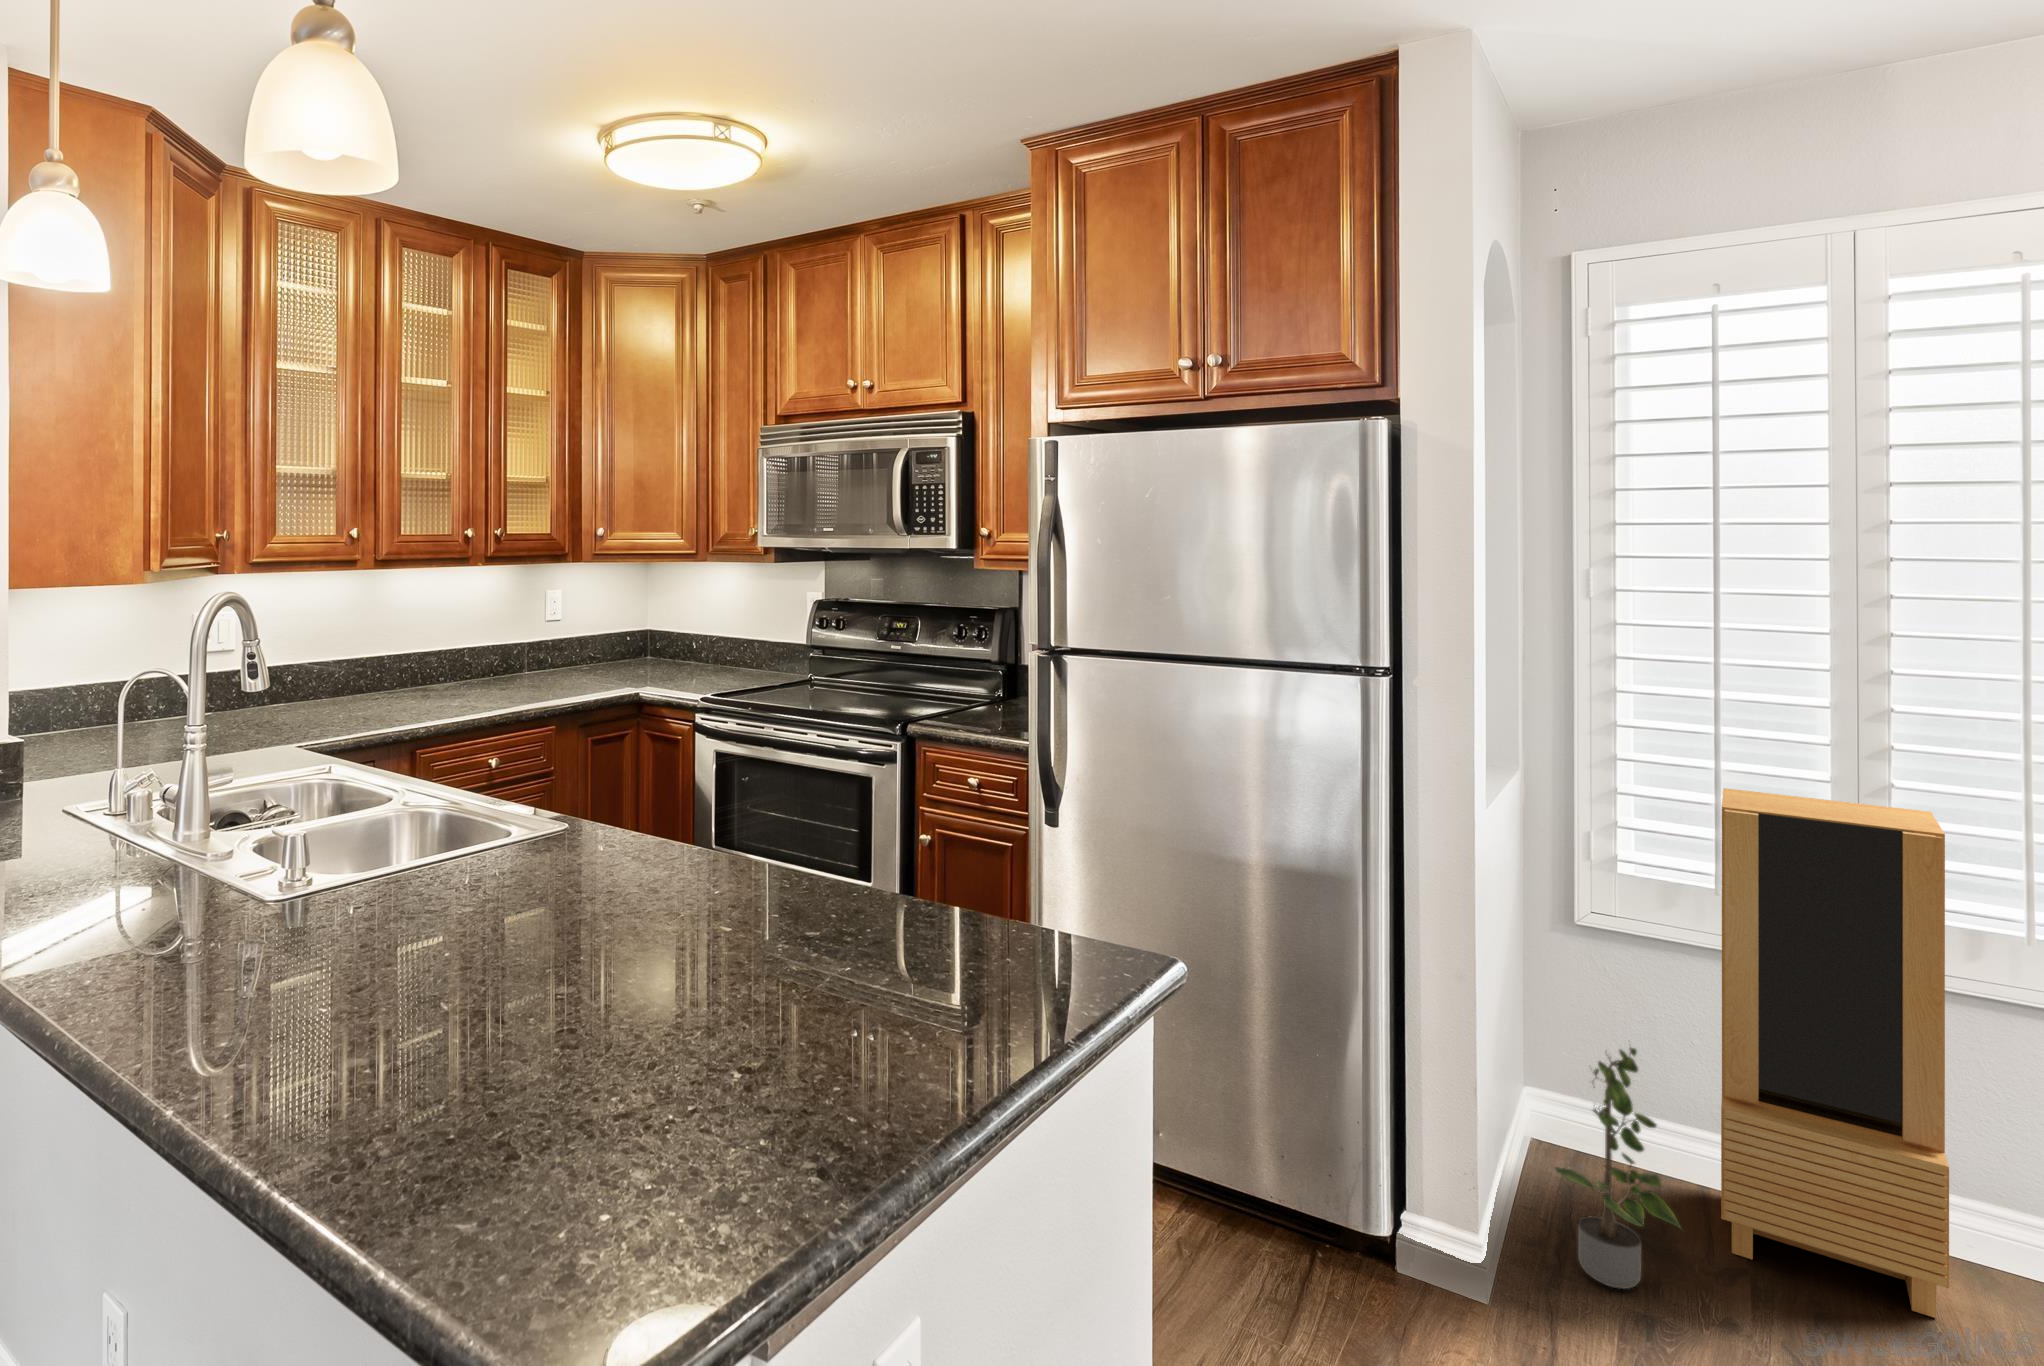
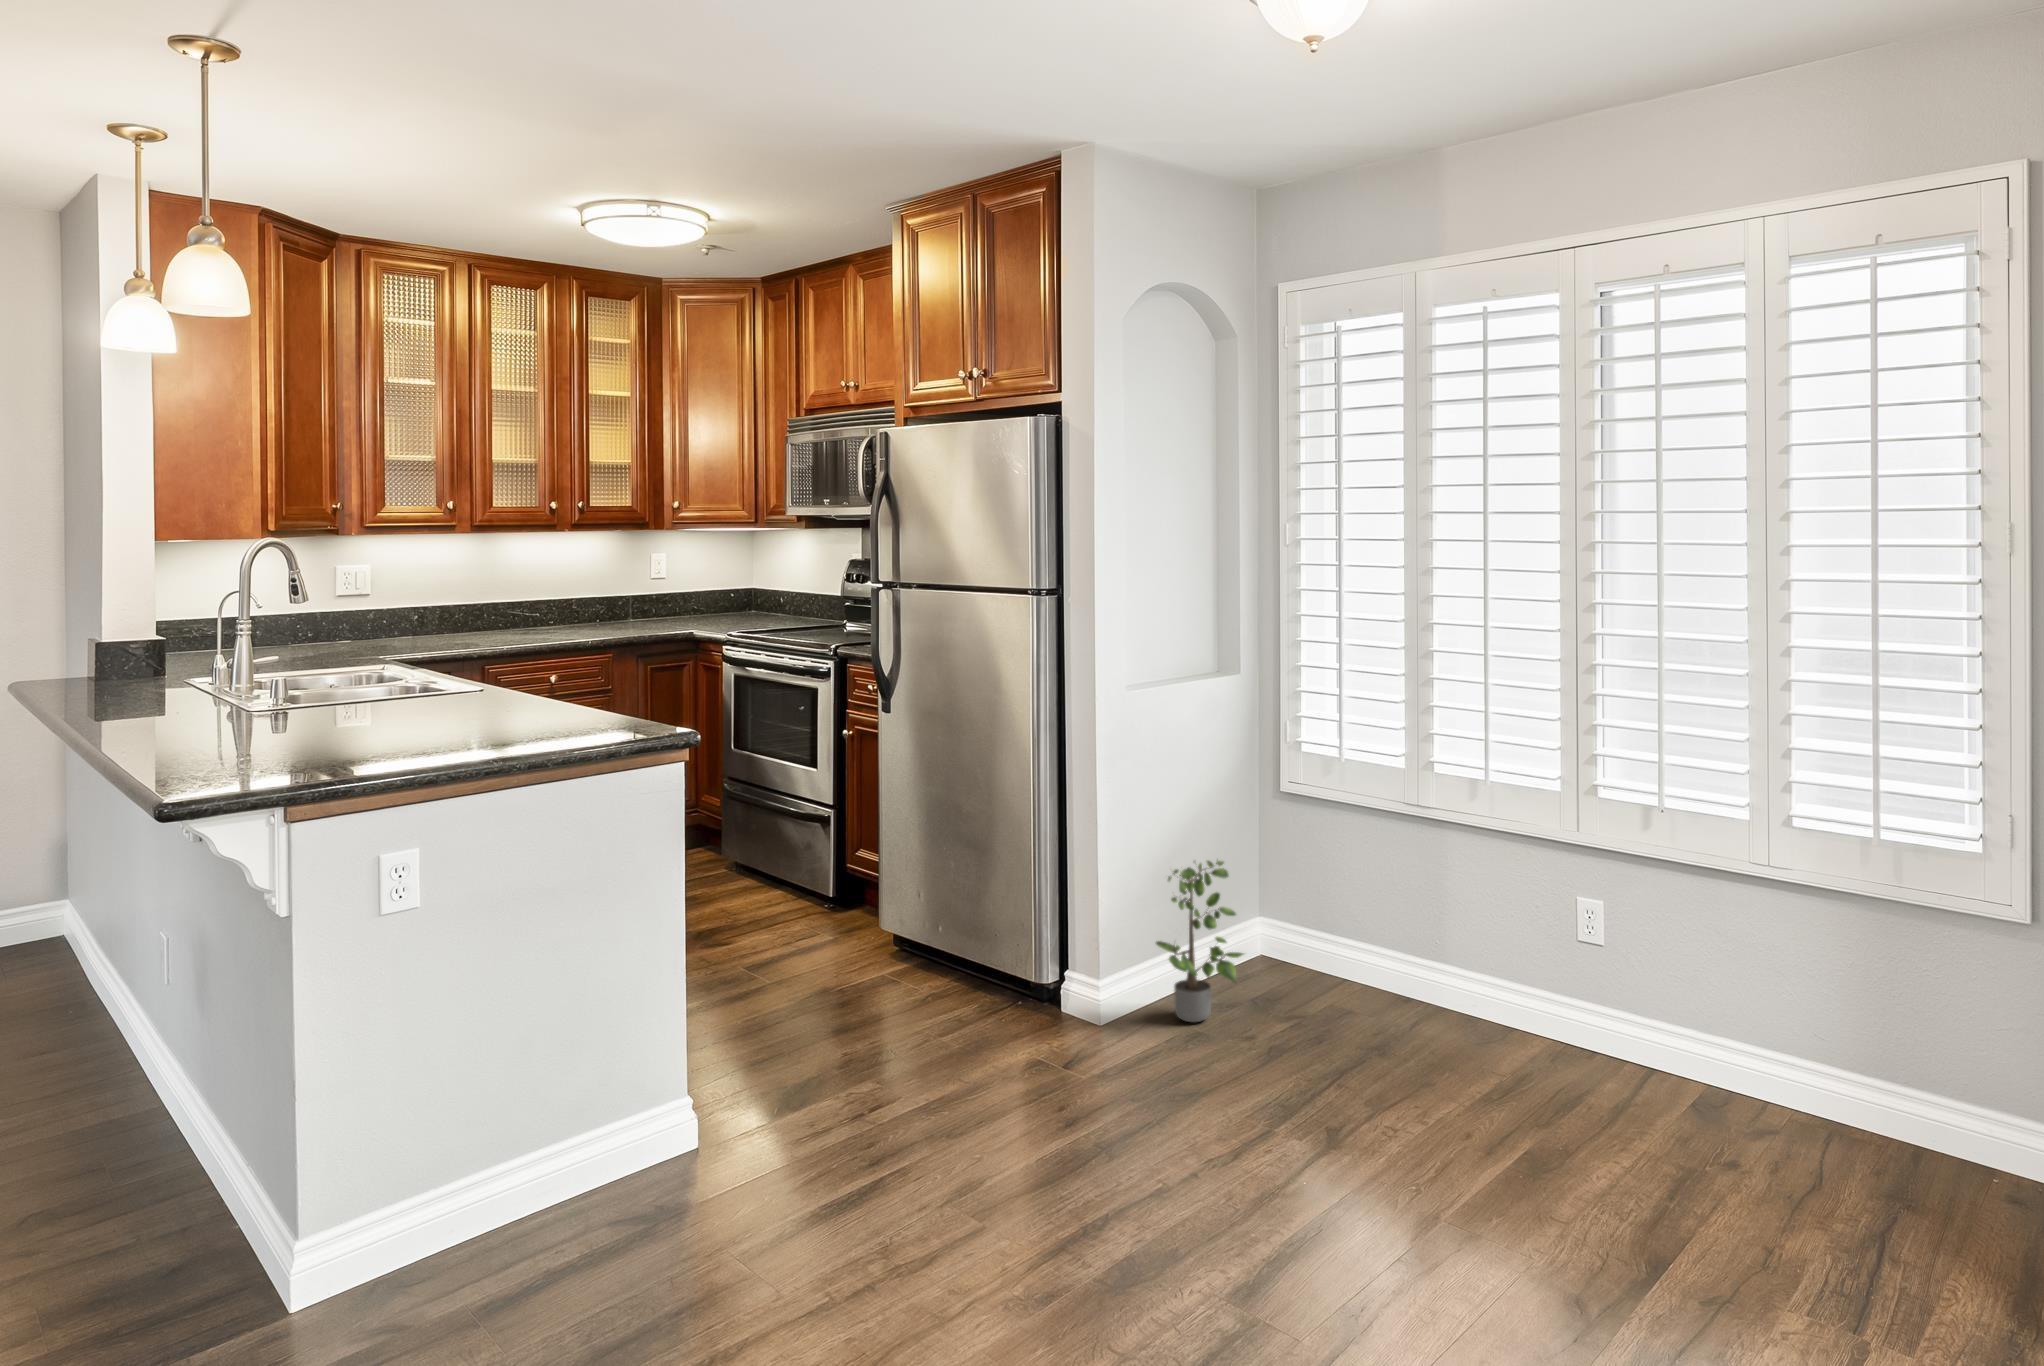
storage cabinet: present [1721,788,1949,1318] -> none [1292,686,1450,1041]

